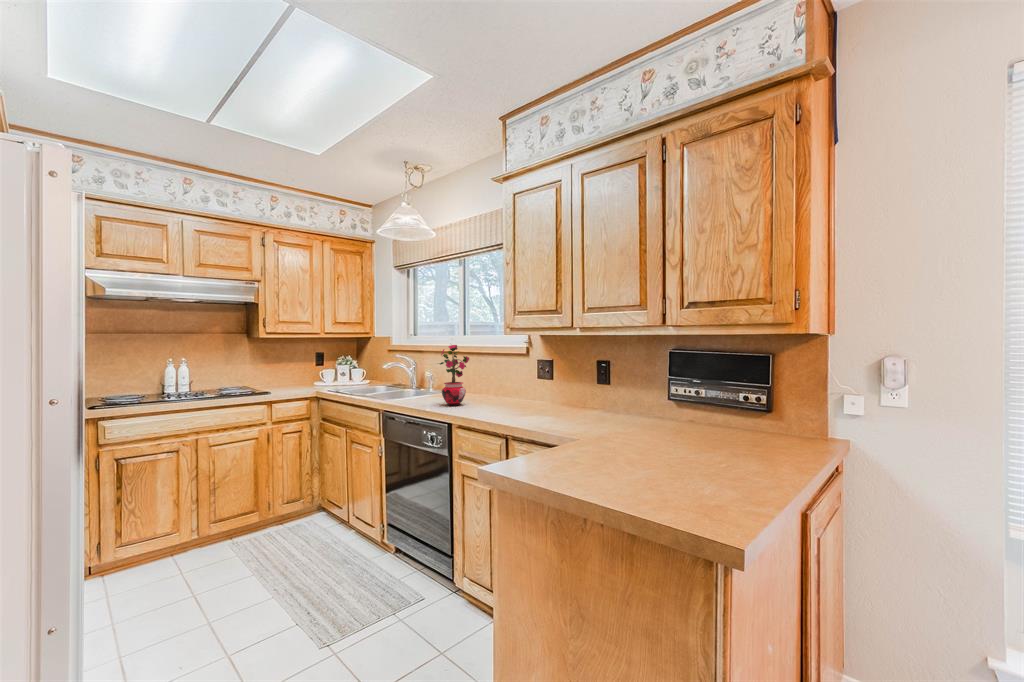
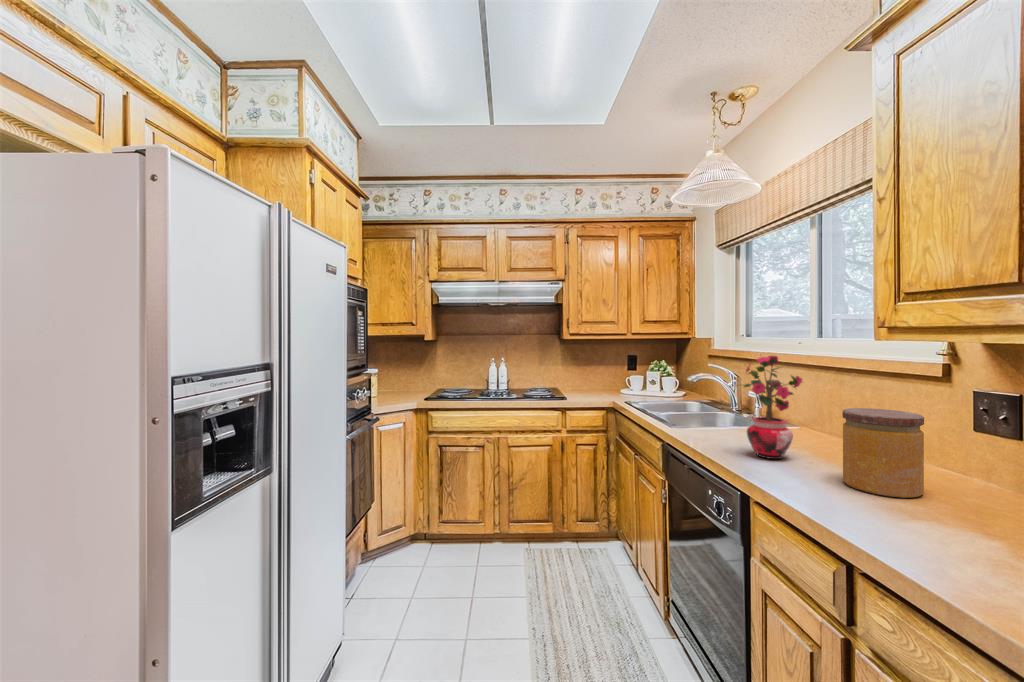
jar: none [492,370,523,410] -> present [843,408,924,498]

